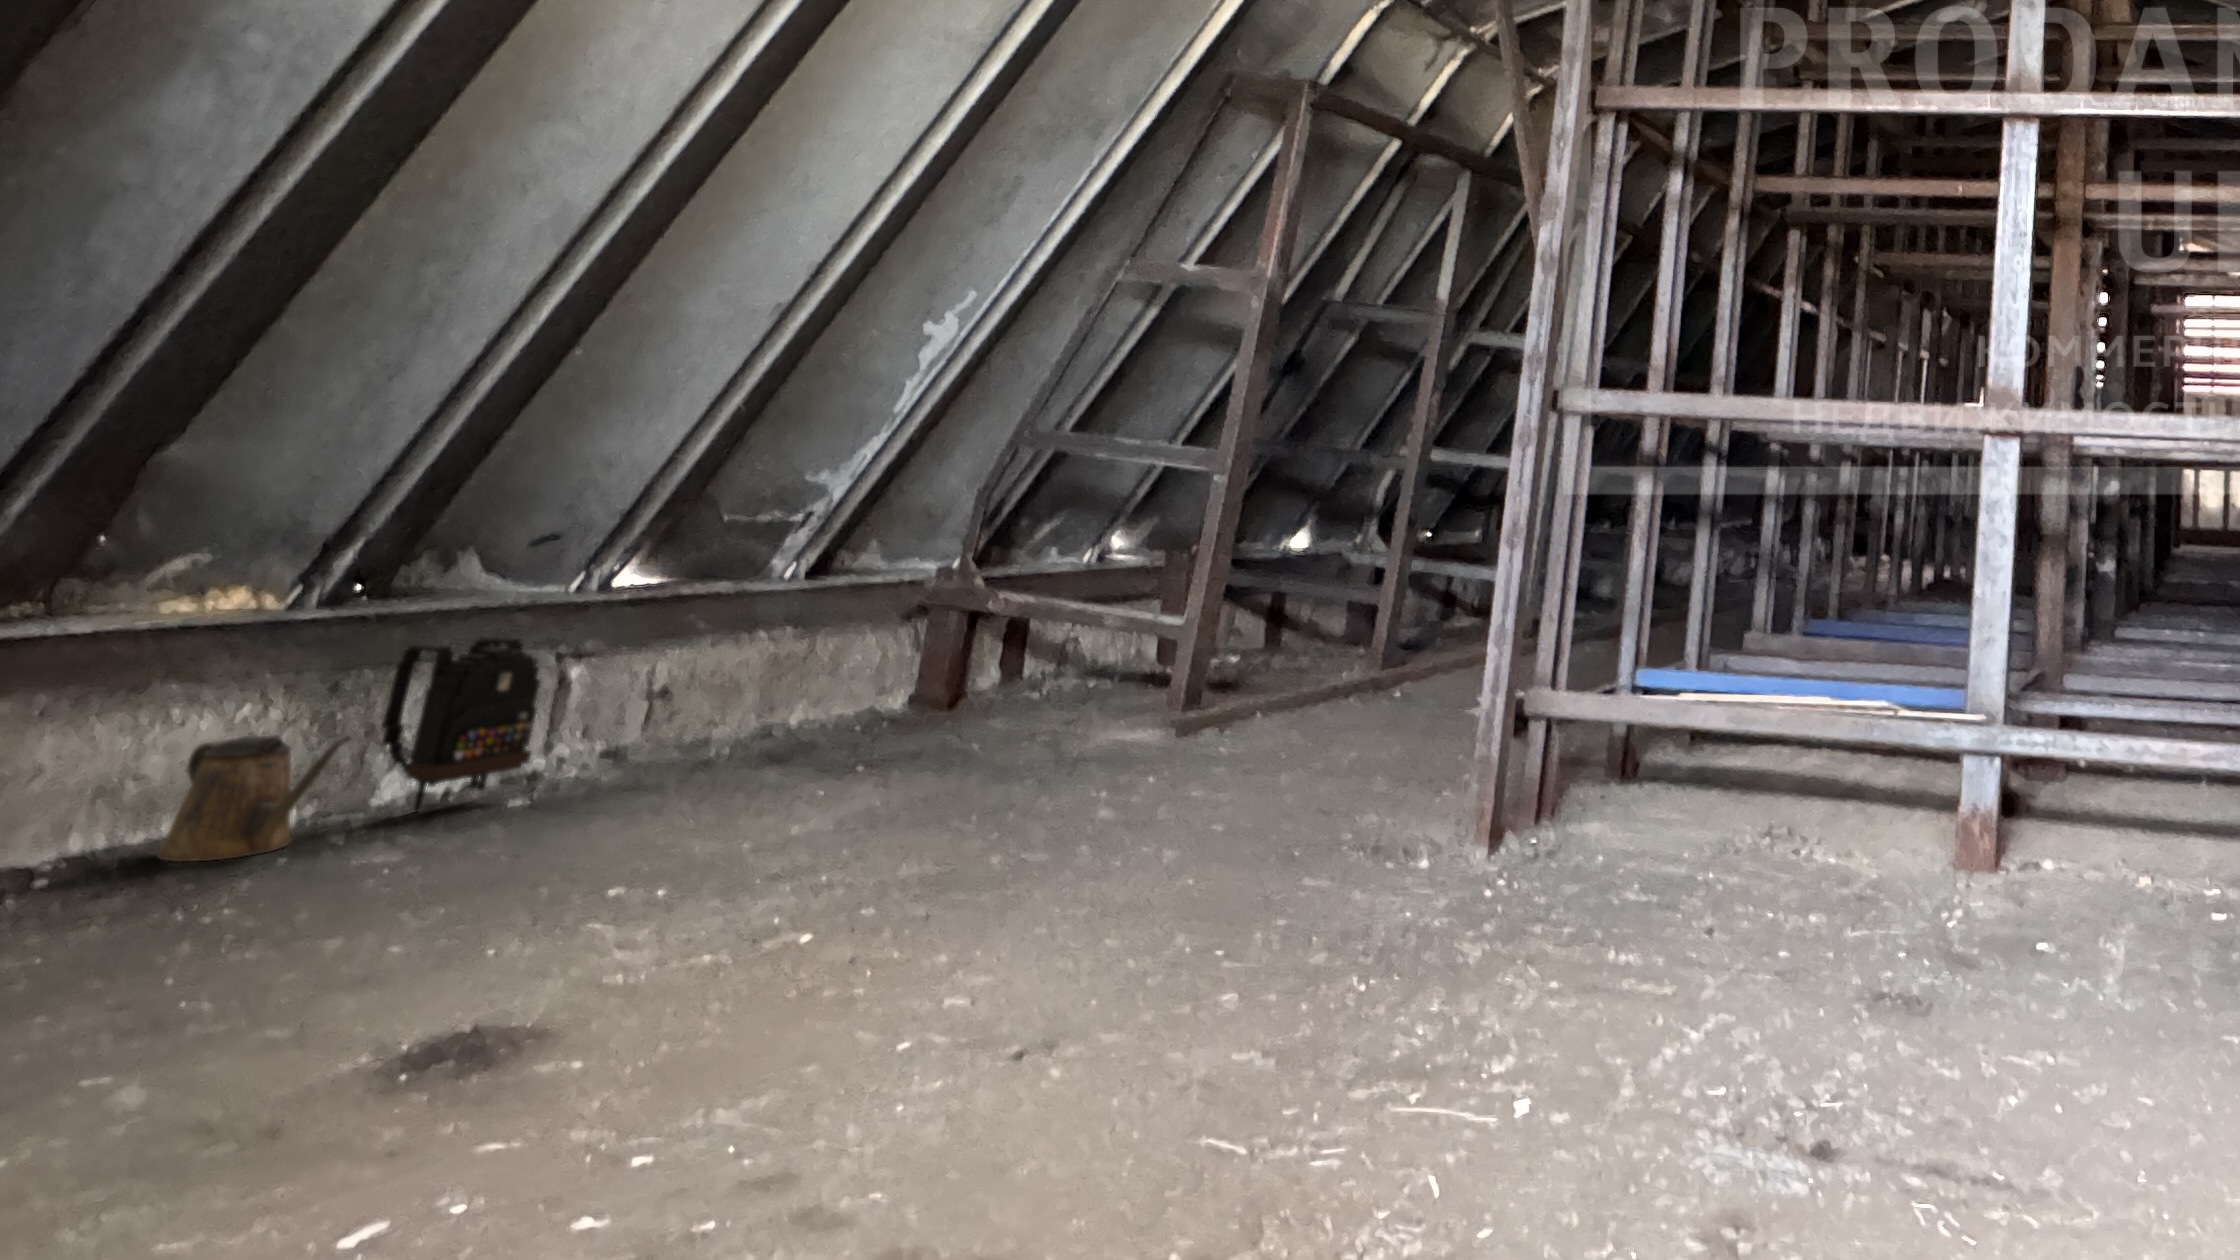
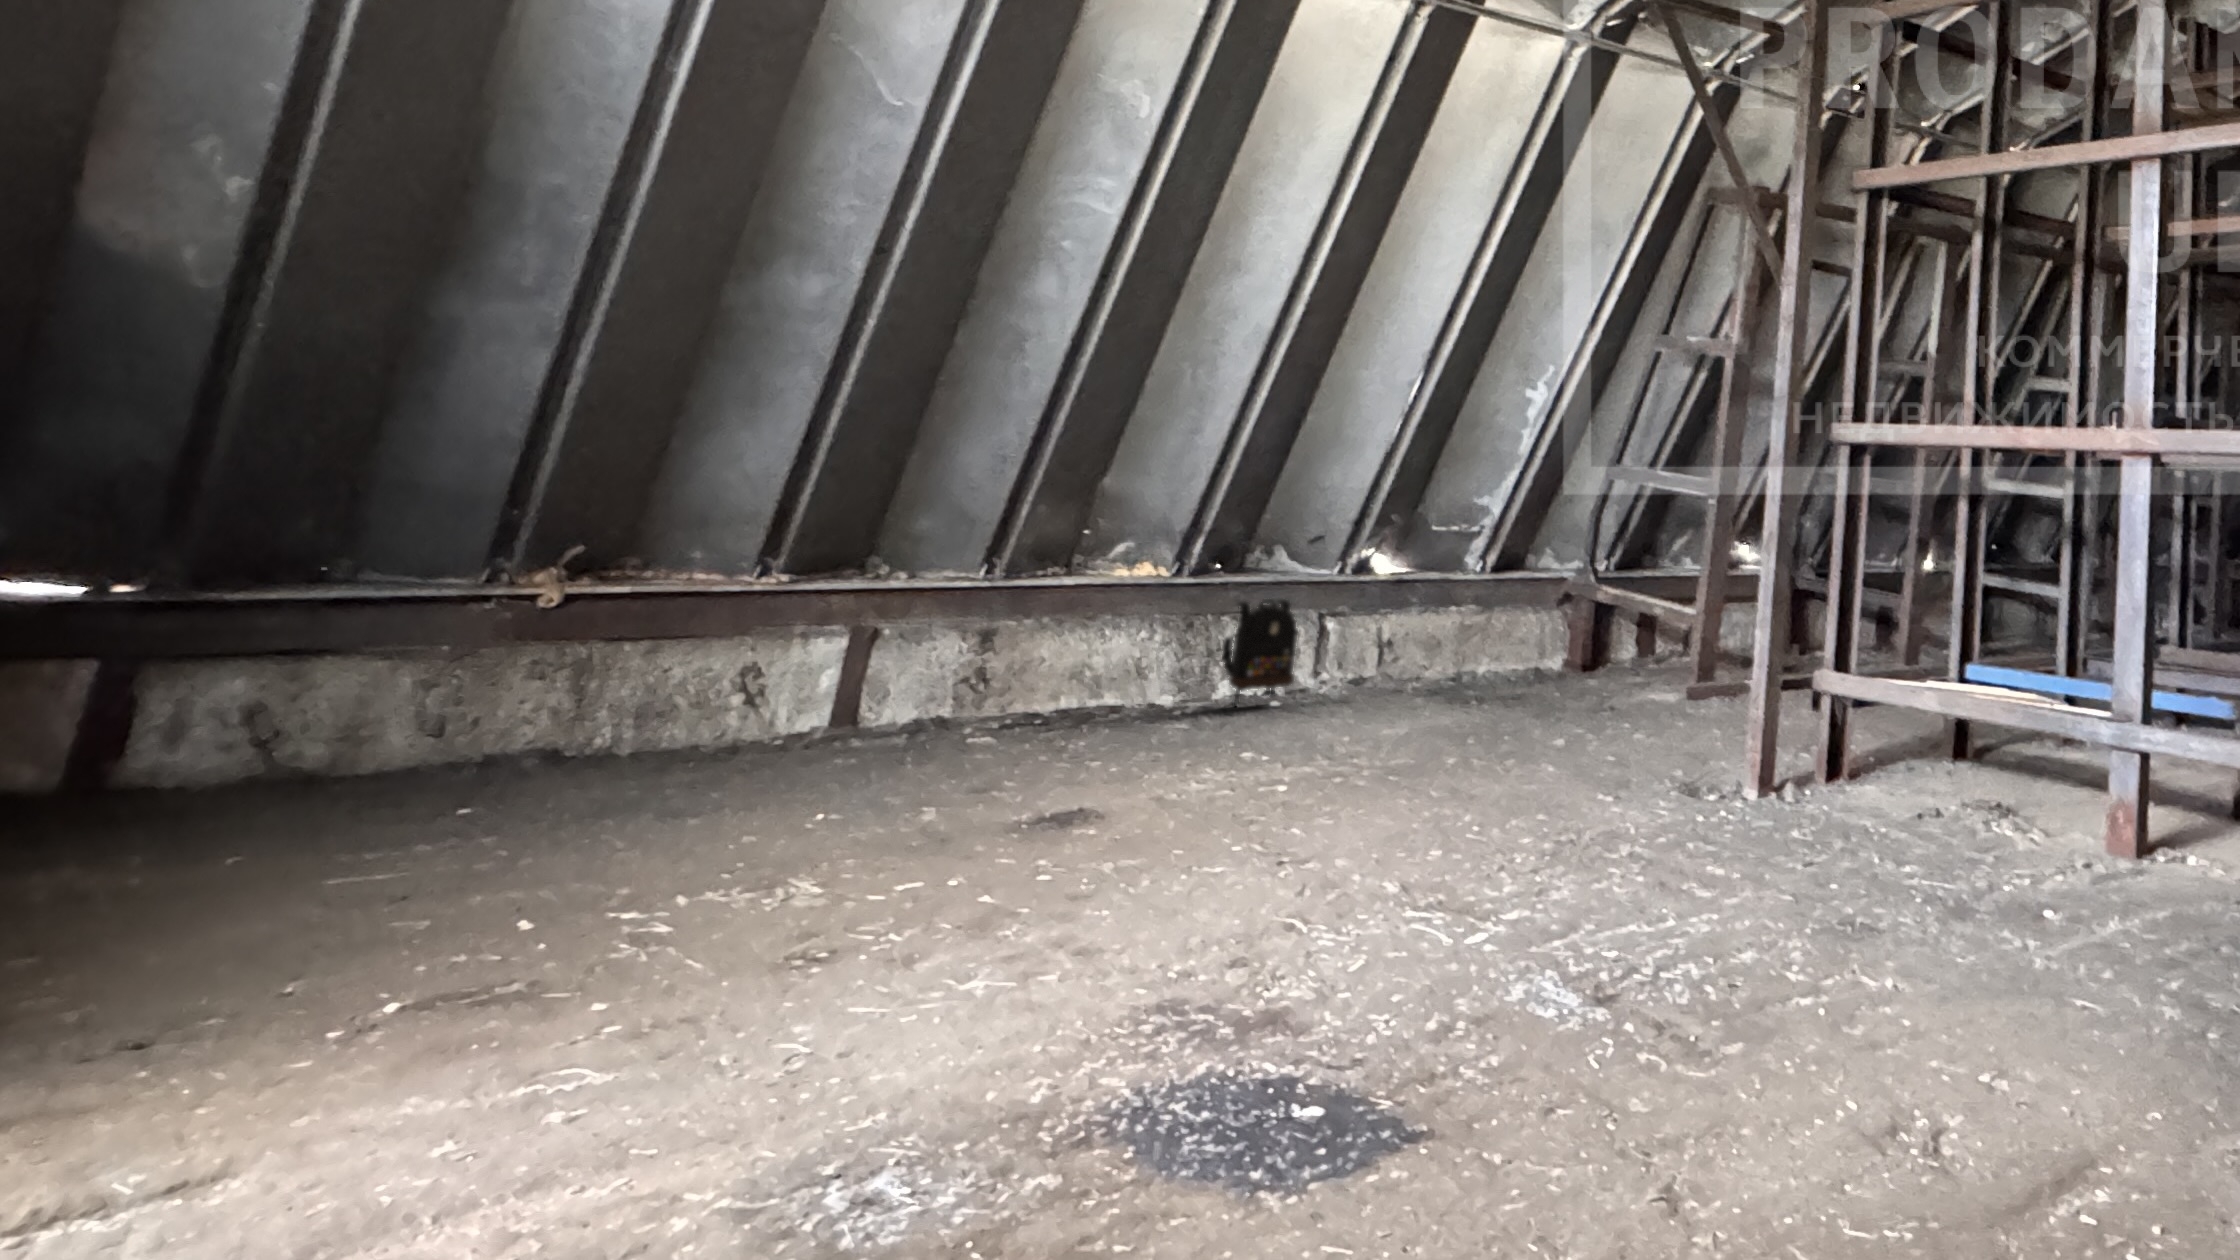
watering can: present [157,735,351,862] -> none [1102,649,1171,721]

